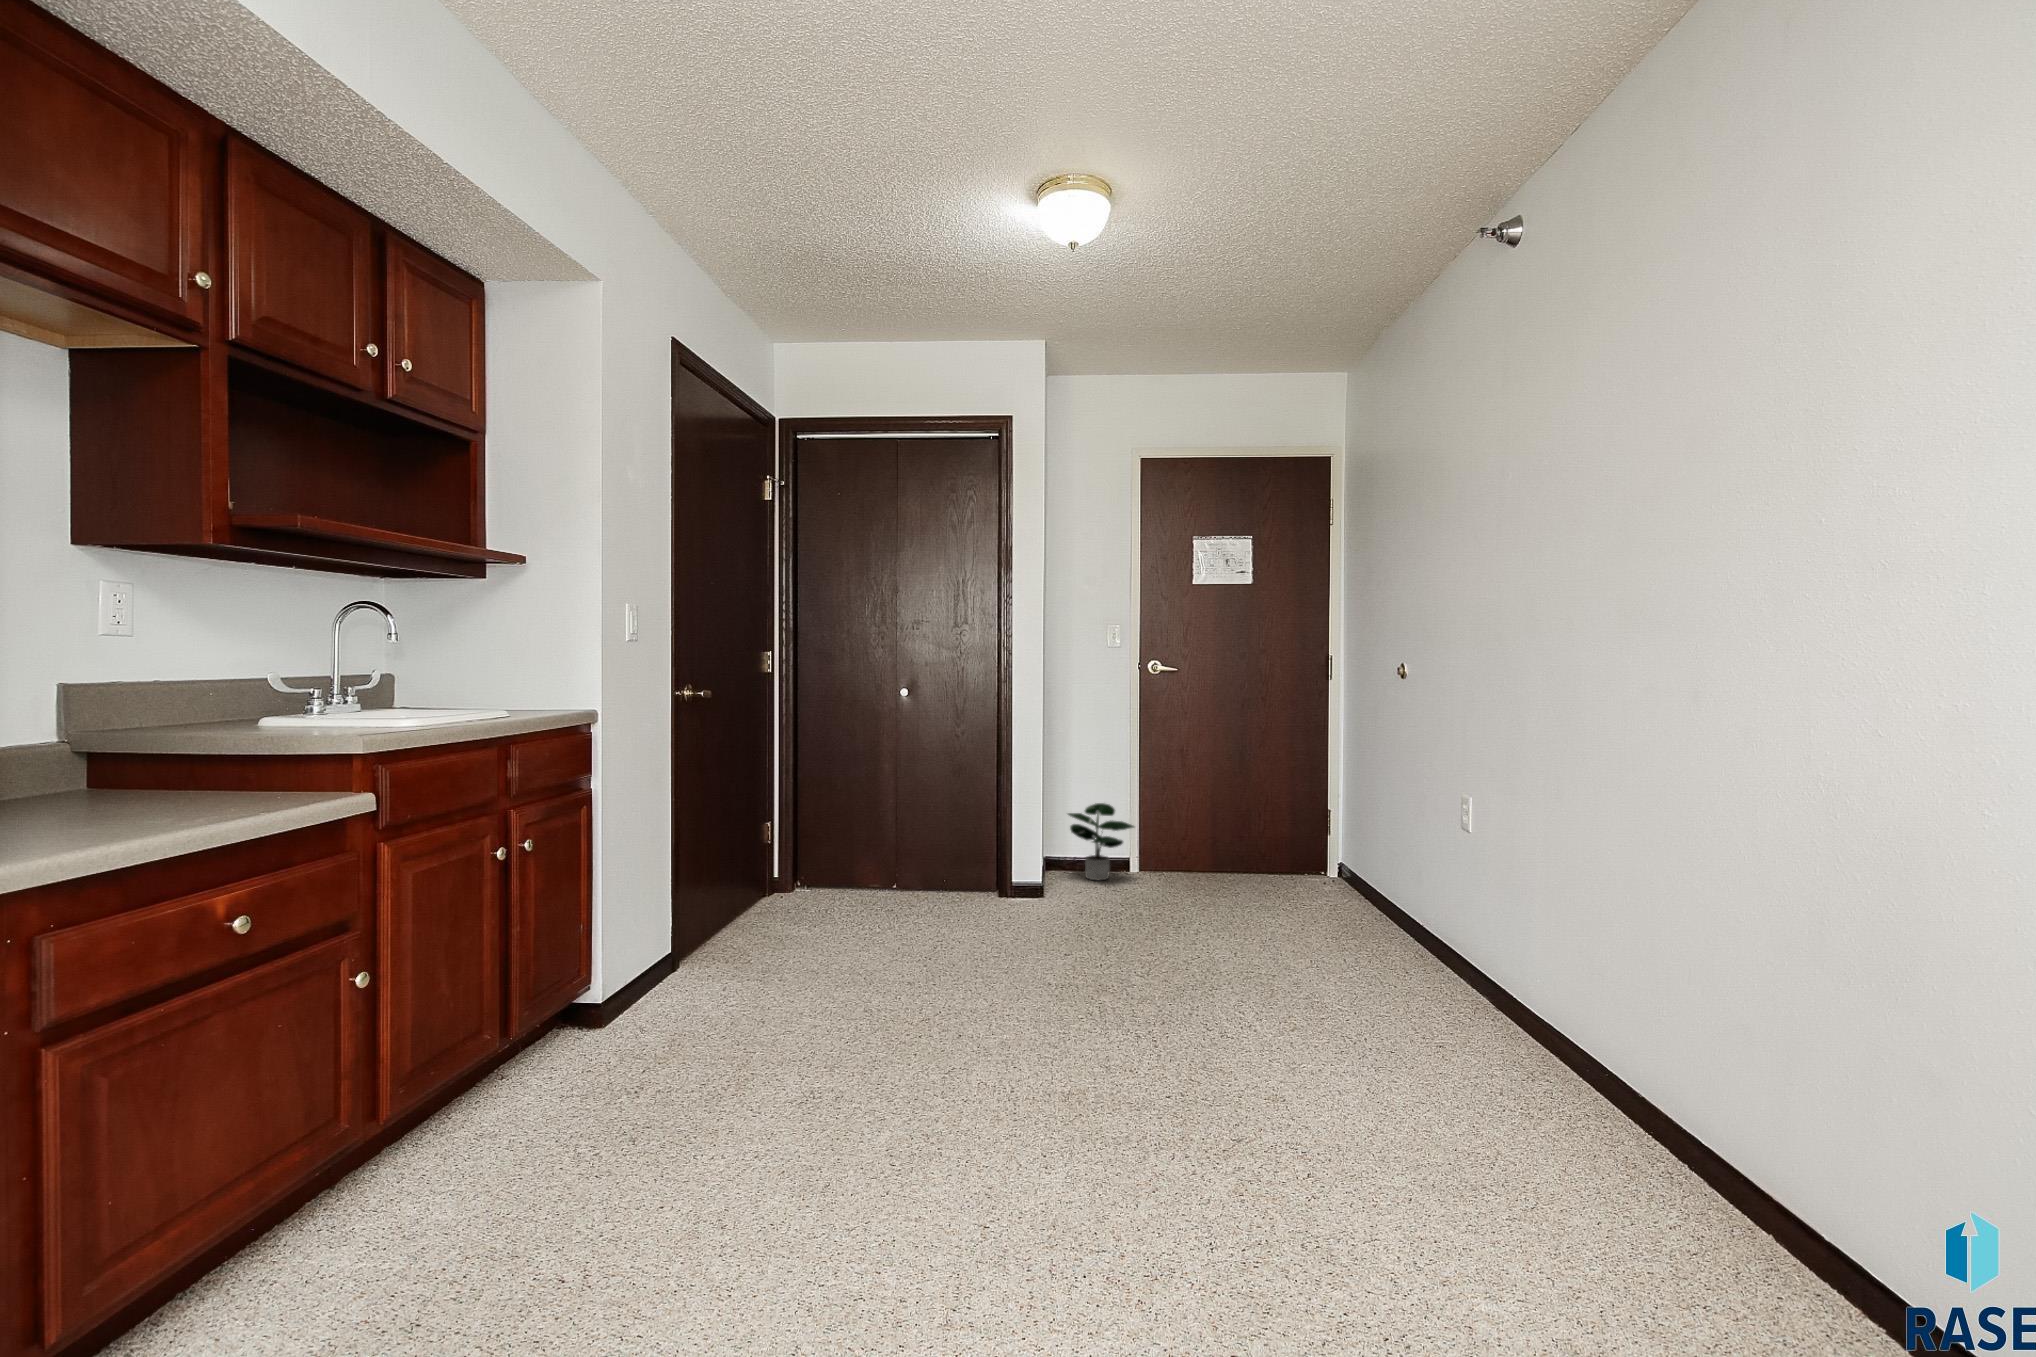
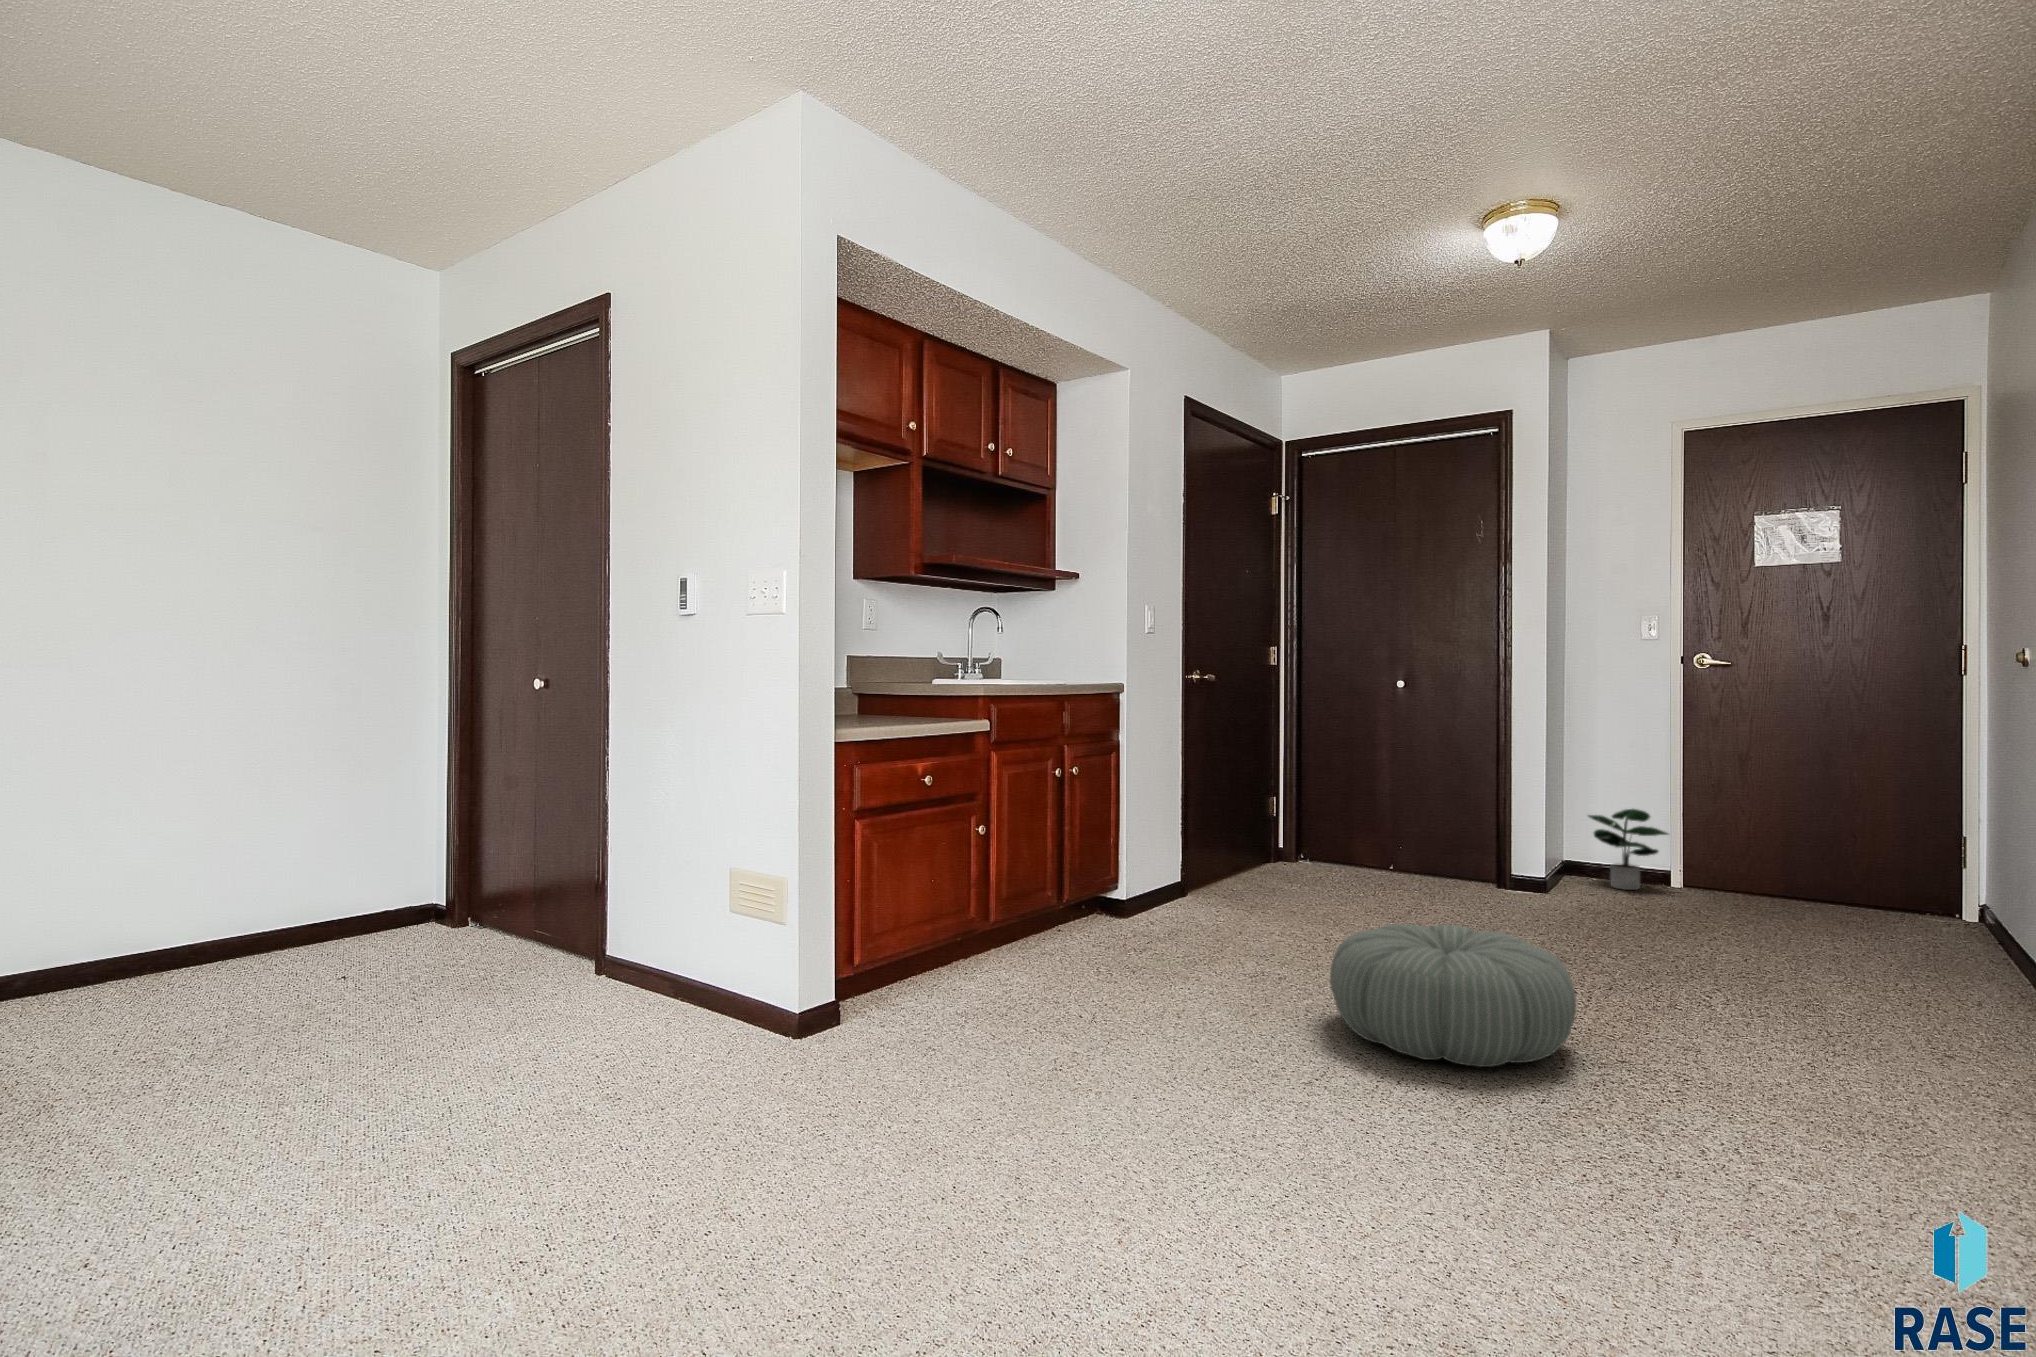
pouf: none [935,1017,1228,1241] -> present [1330,924,1576,1067]

